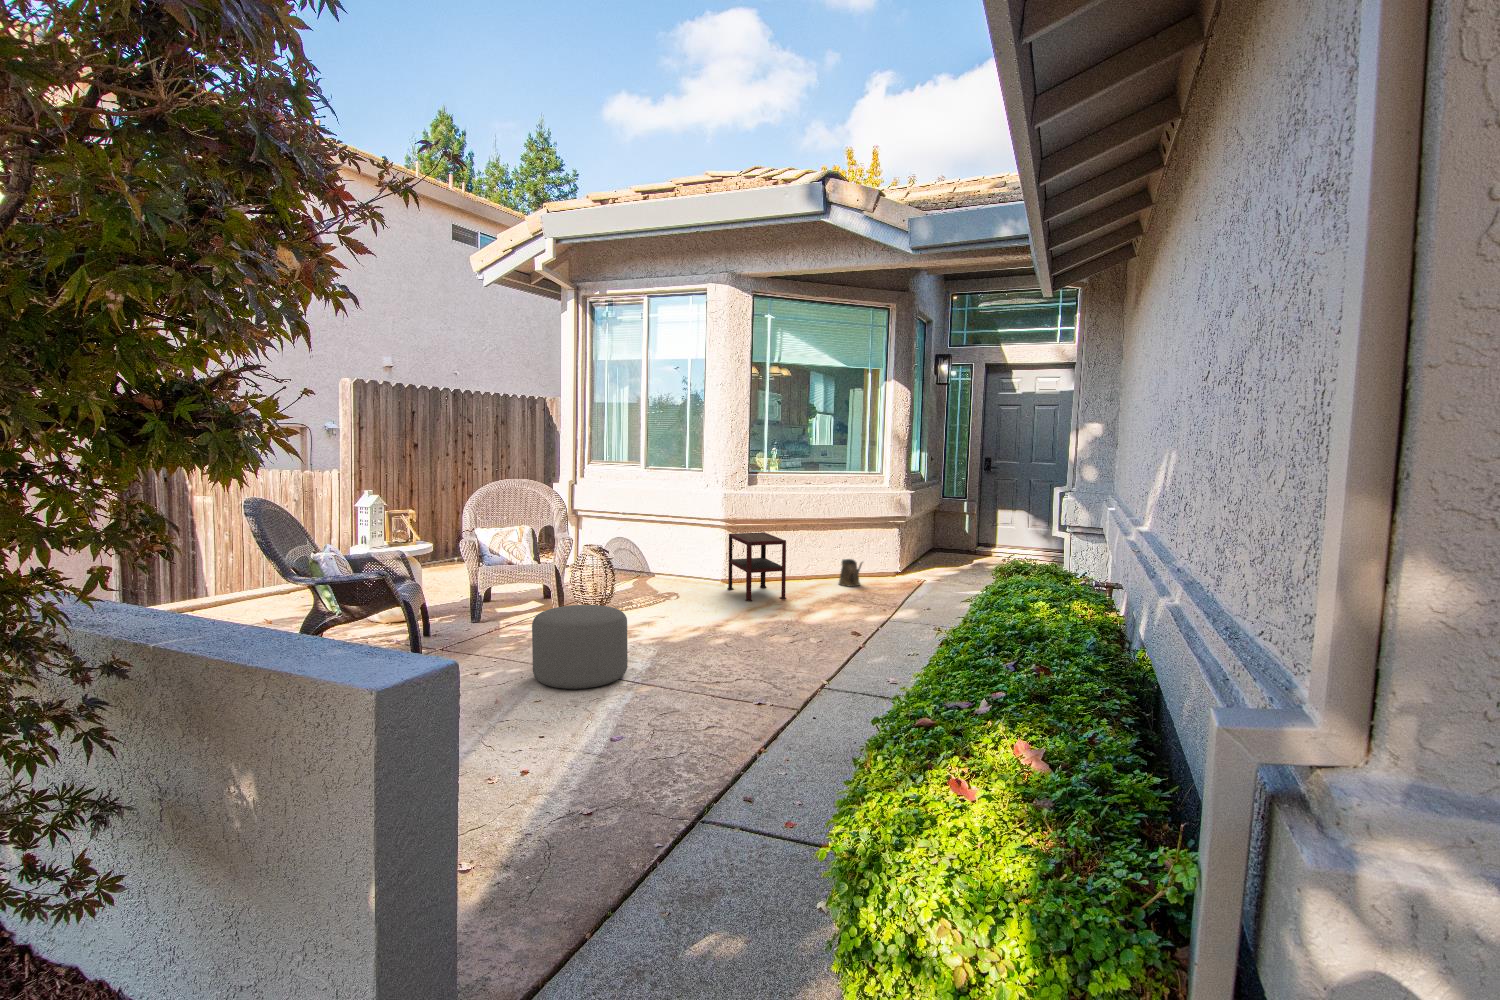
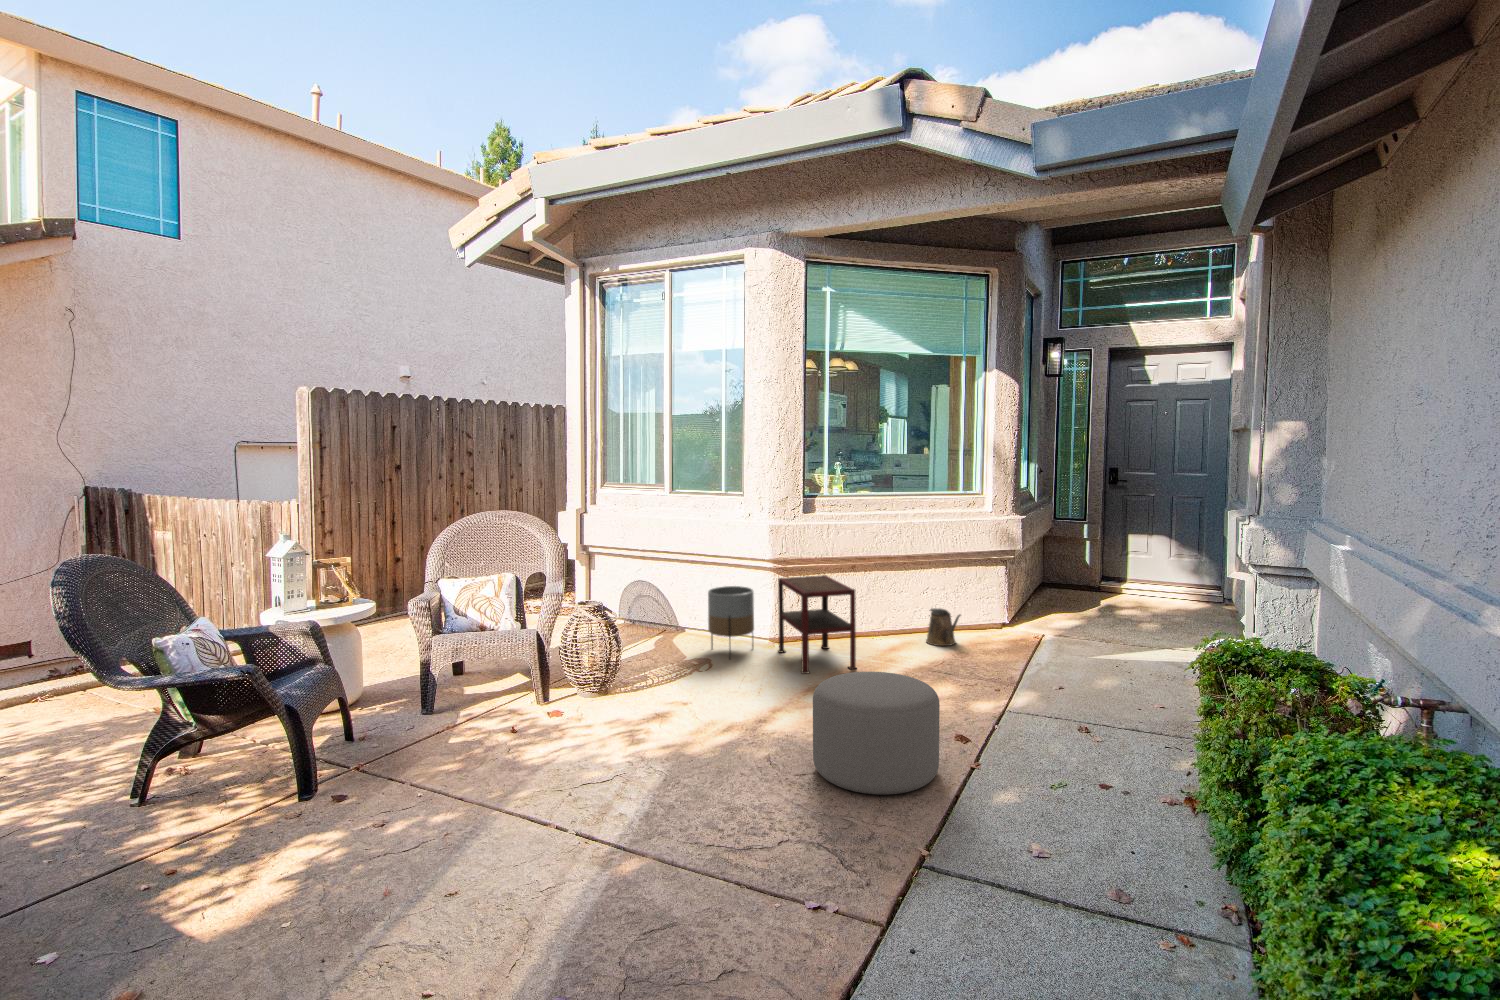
planter: none [676,540,710,593] -> present [708,586,754,655]
ottoman: present [532,605,628,689] -> present [813,672,940,795]

